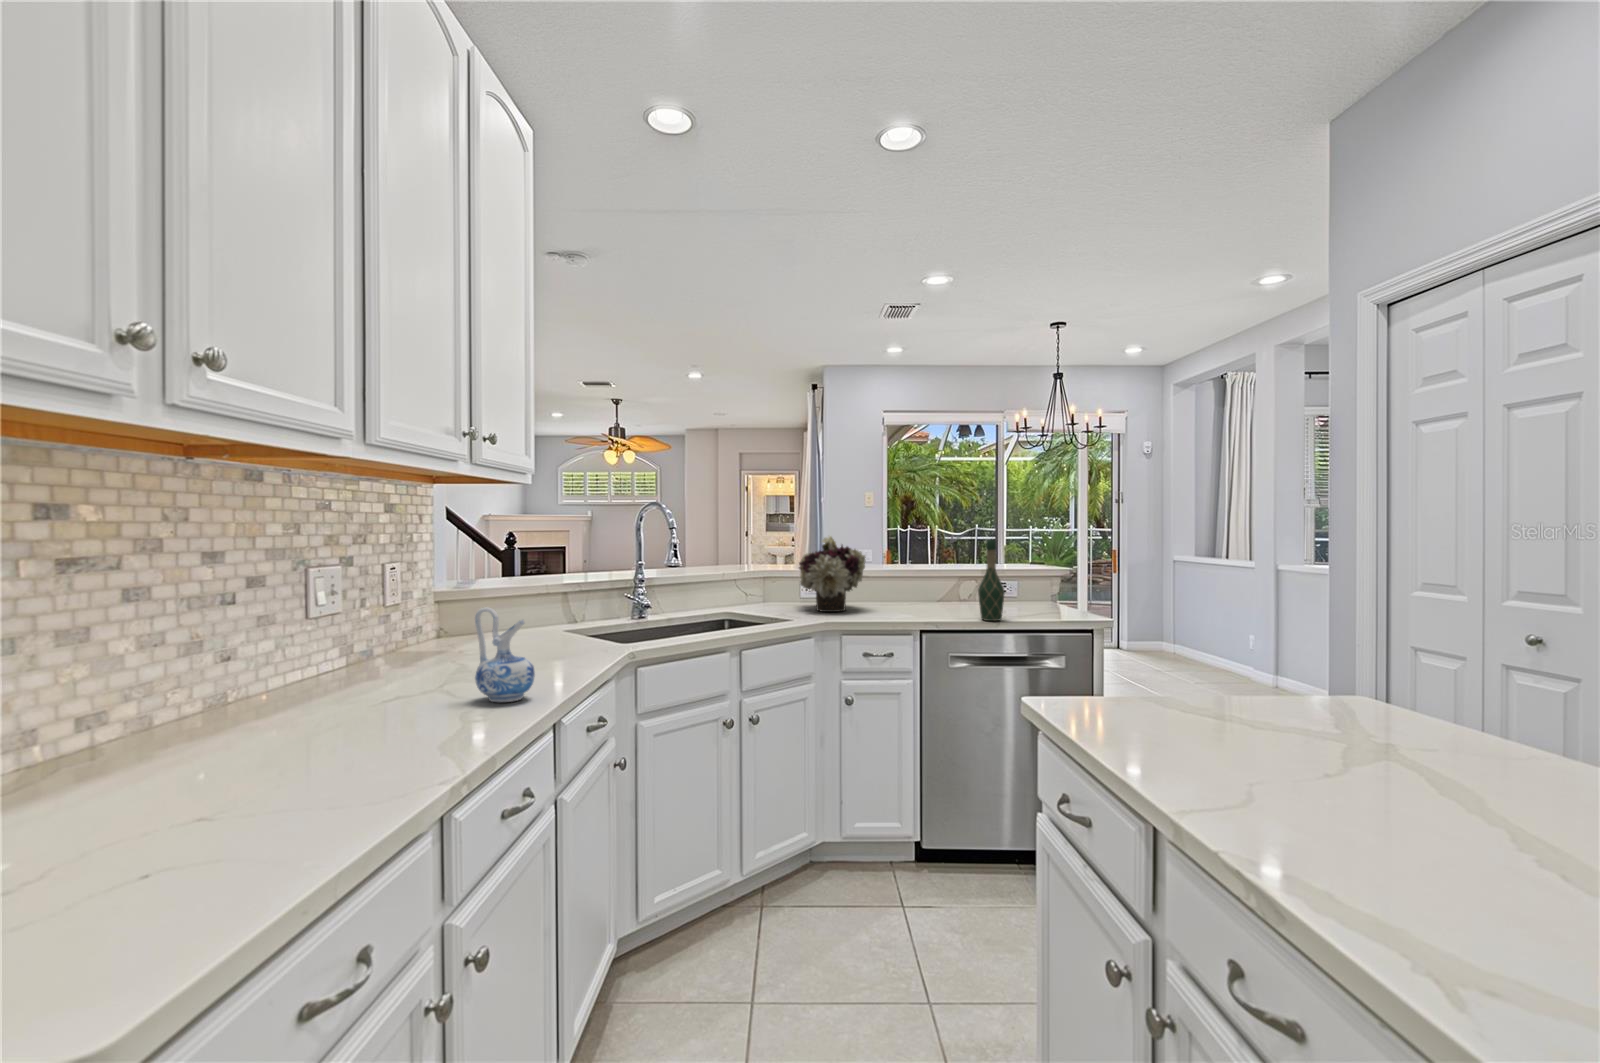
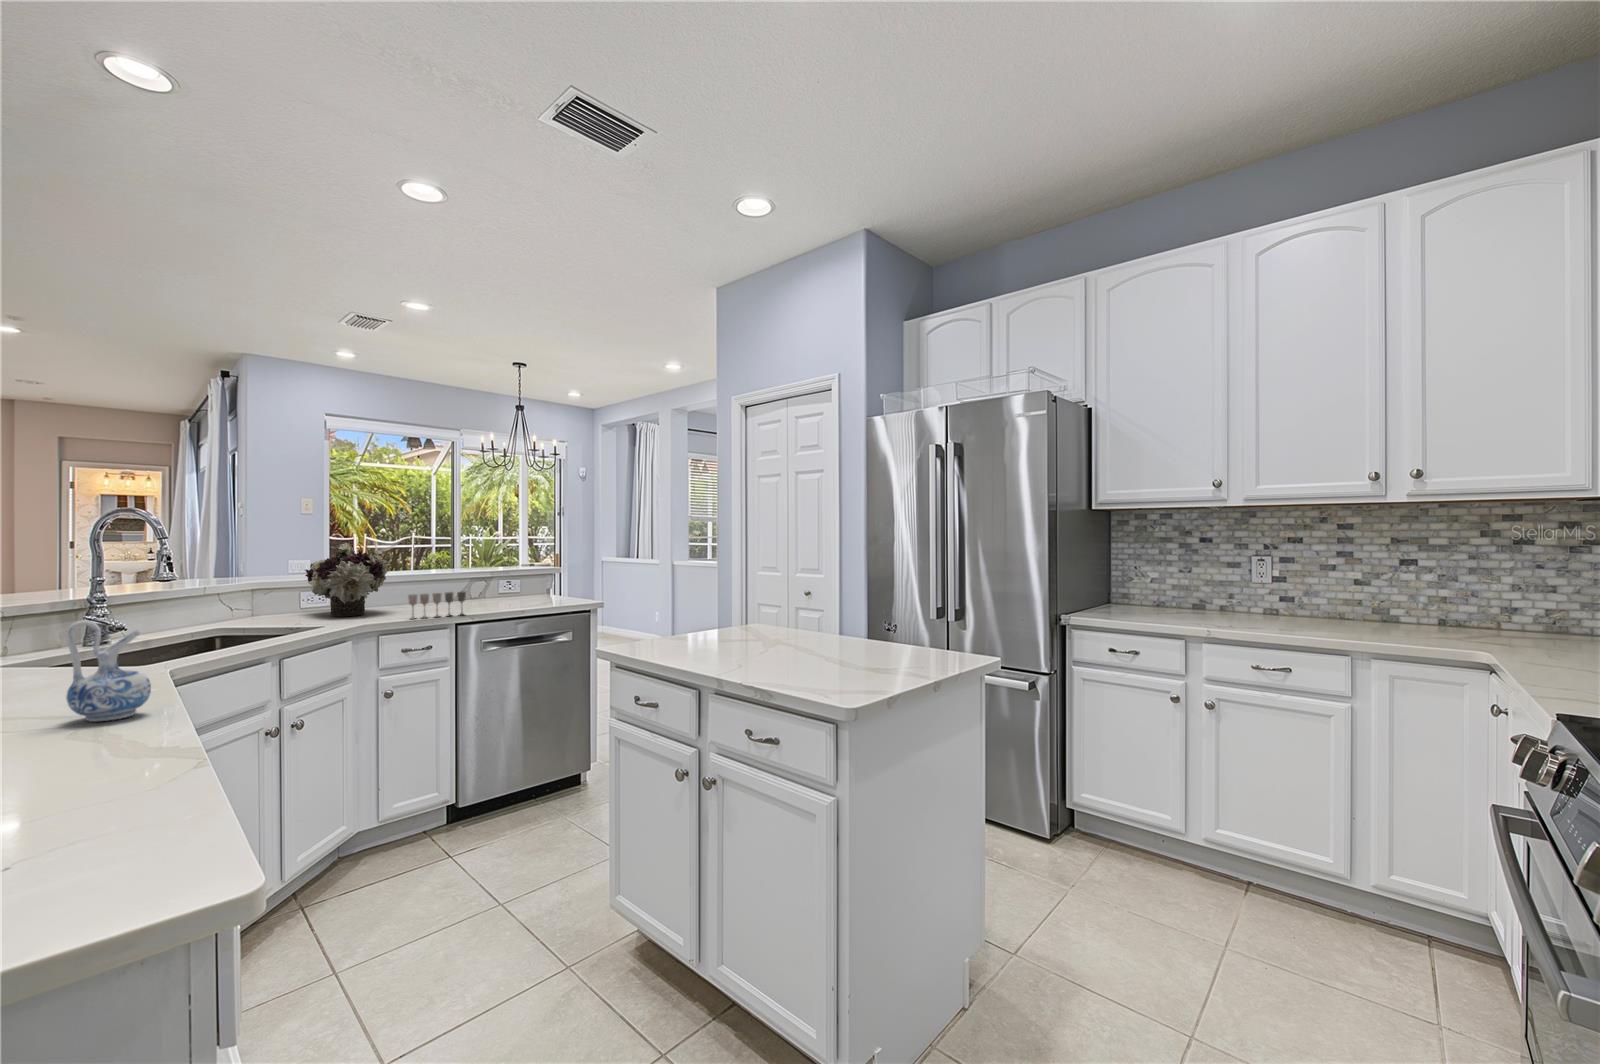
wine bottle: present [978,540,1005,621] -> none [501,545,524,611]
wine glass: none [875,594,935,621] -> present [408,592,466,619]

